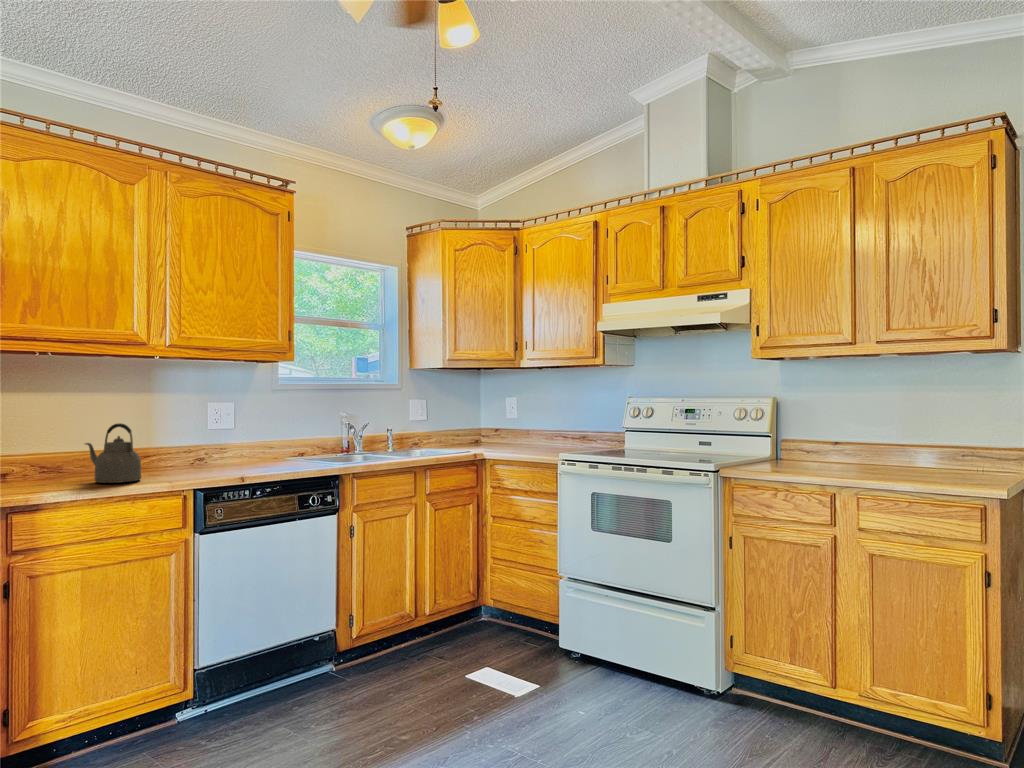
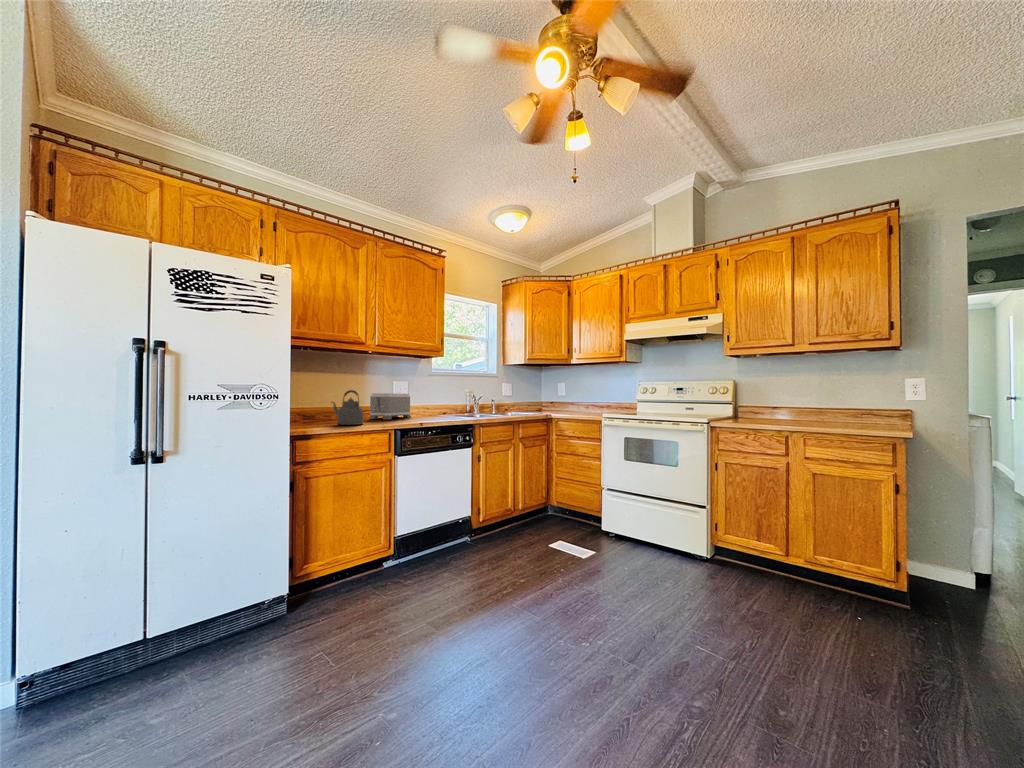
toaster: none [160,423,239,469] -> present [369,393,411,419]

